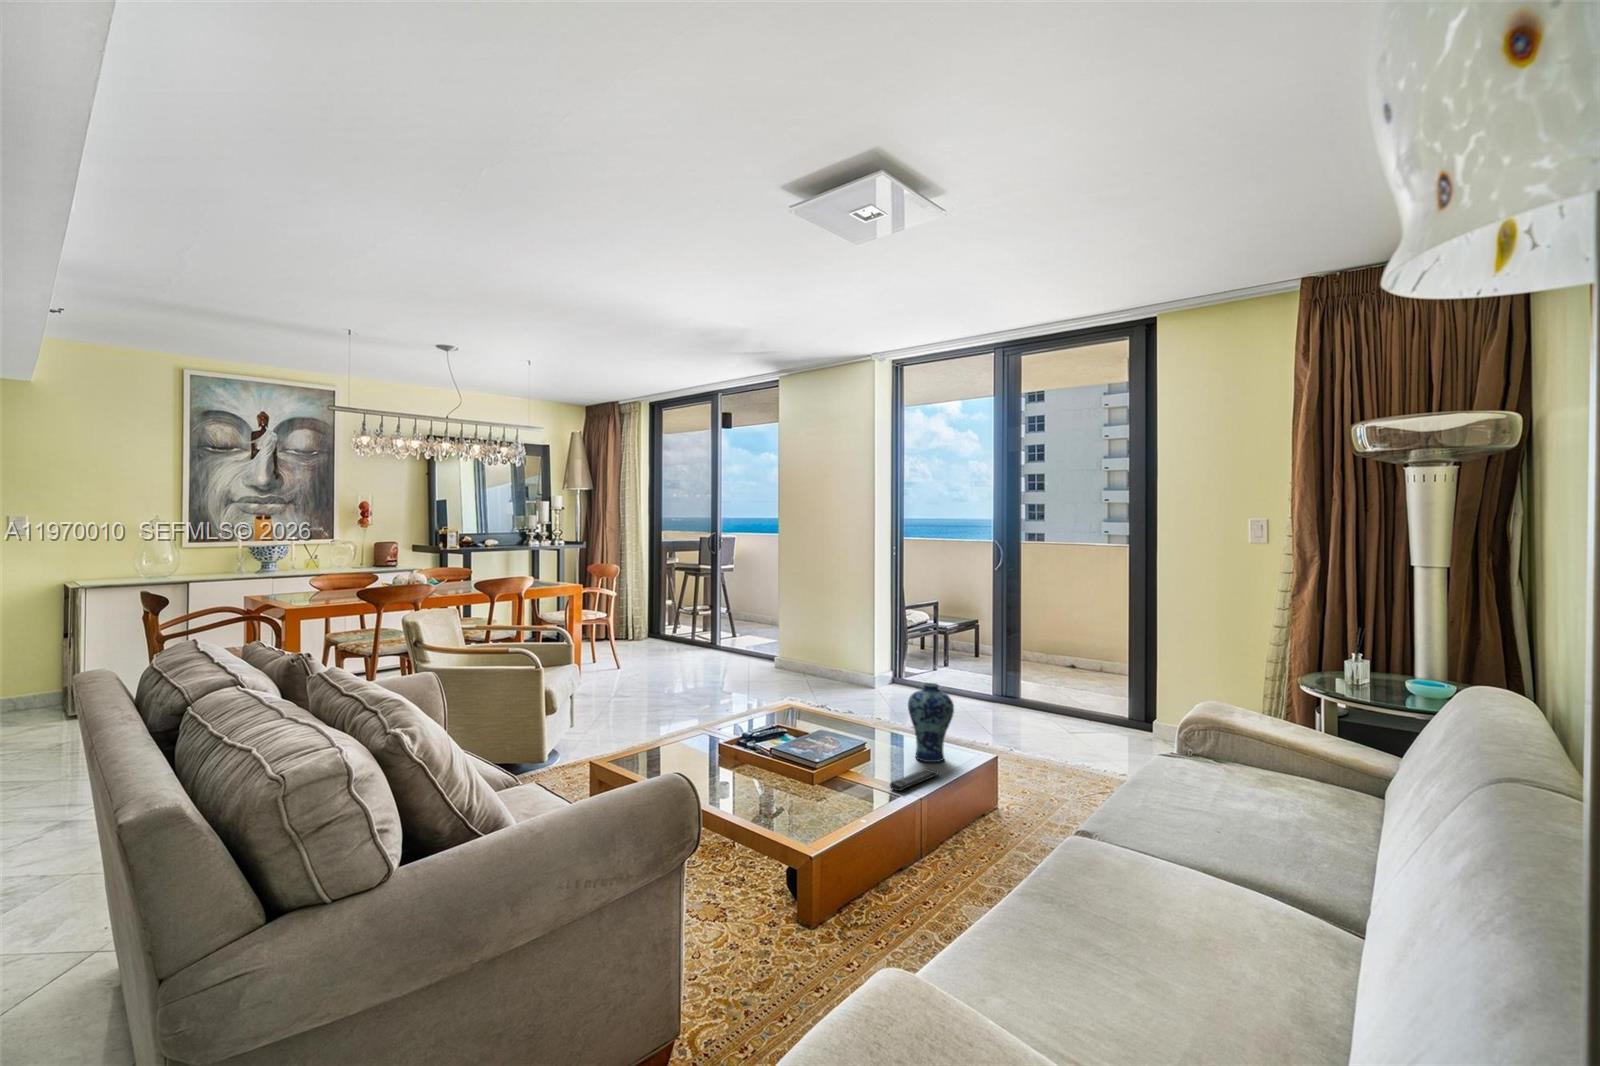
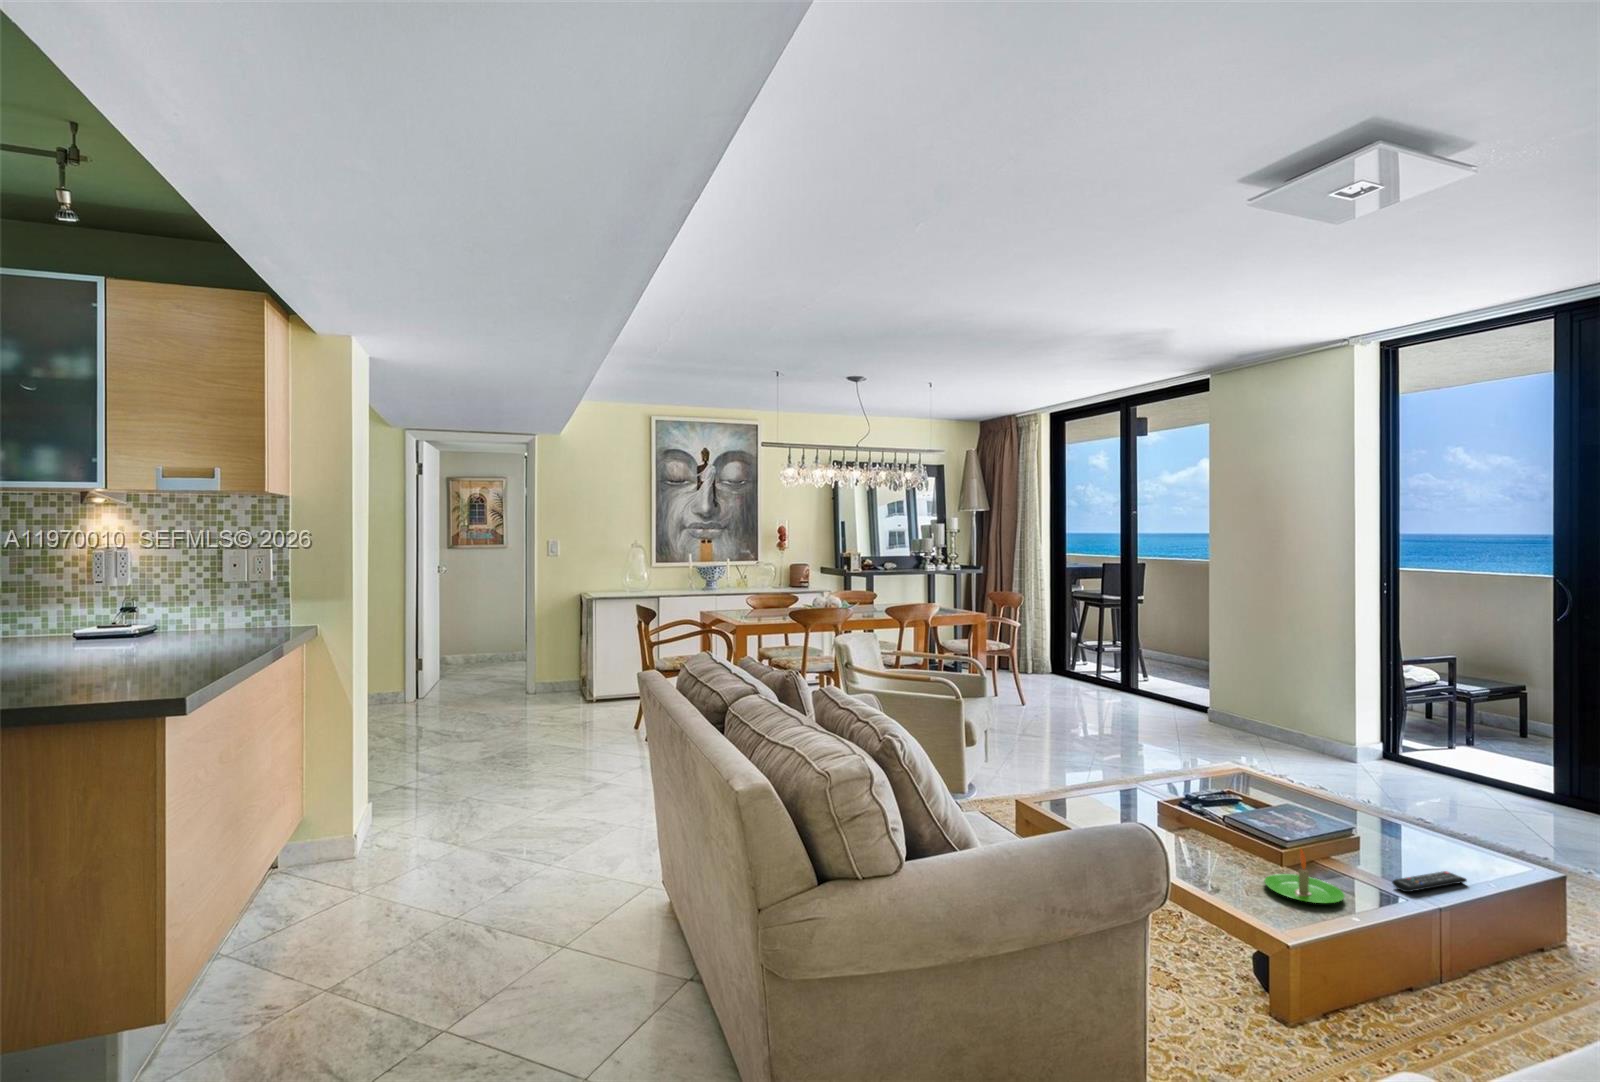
vase: present [908,683,954,762] -> none [1417,763,1490,866]
candle: none [796,768,855,815] -> present [1265,849,1344,903]

